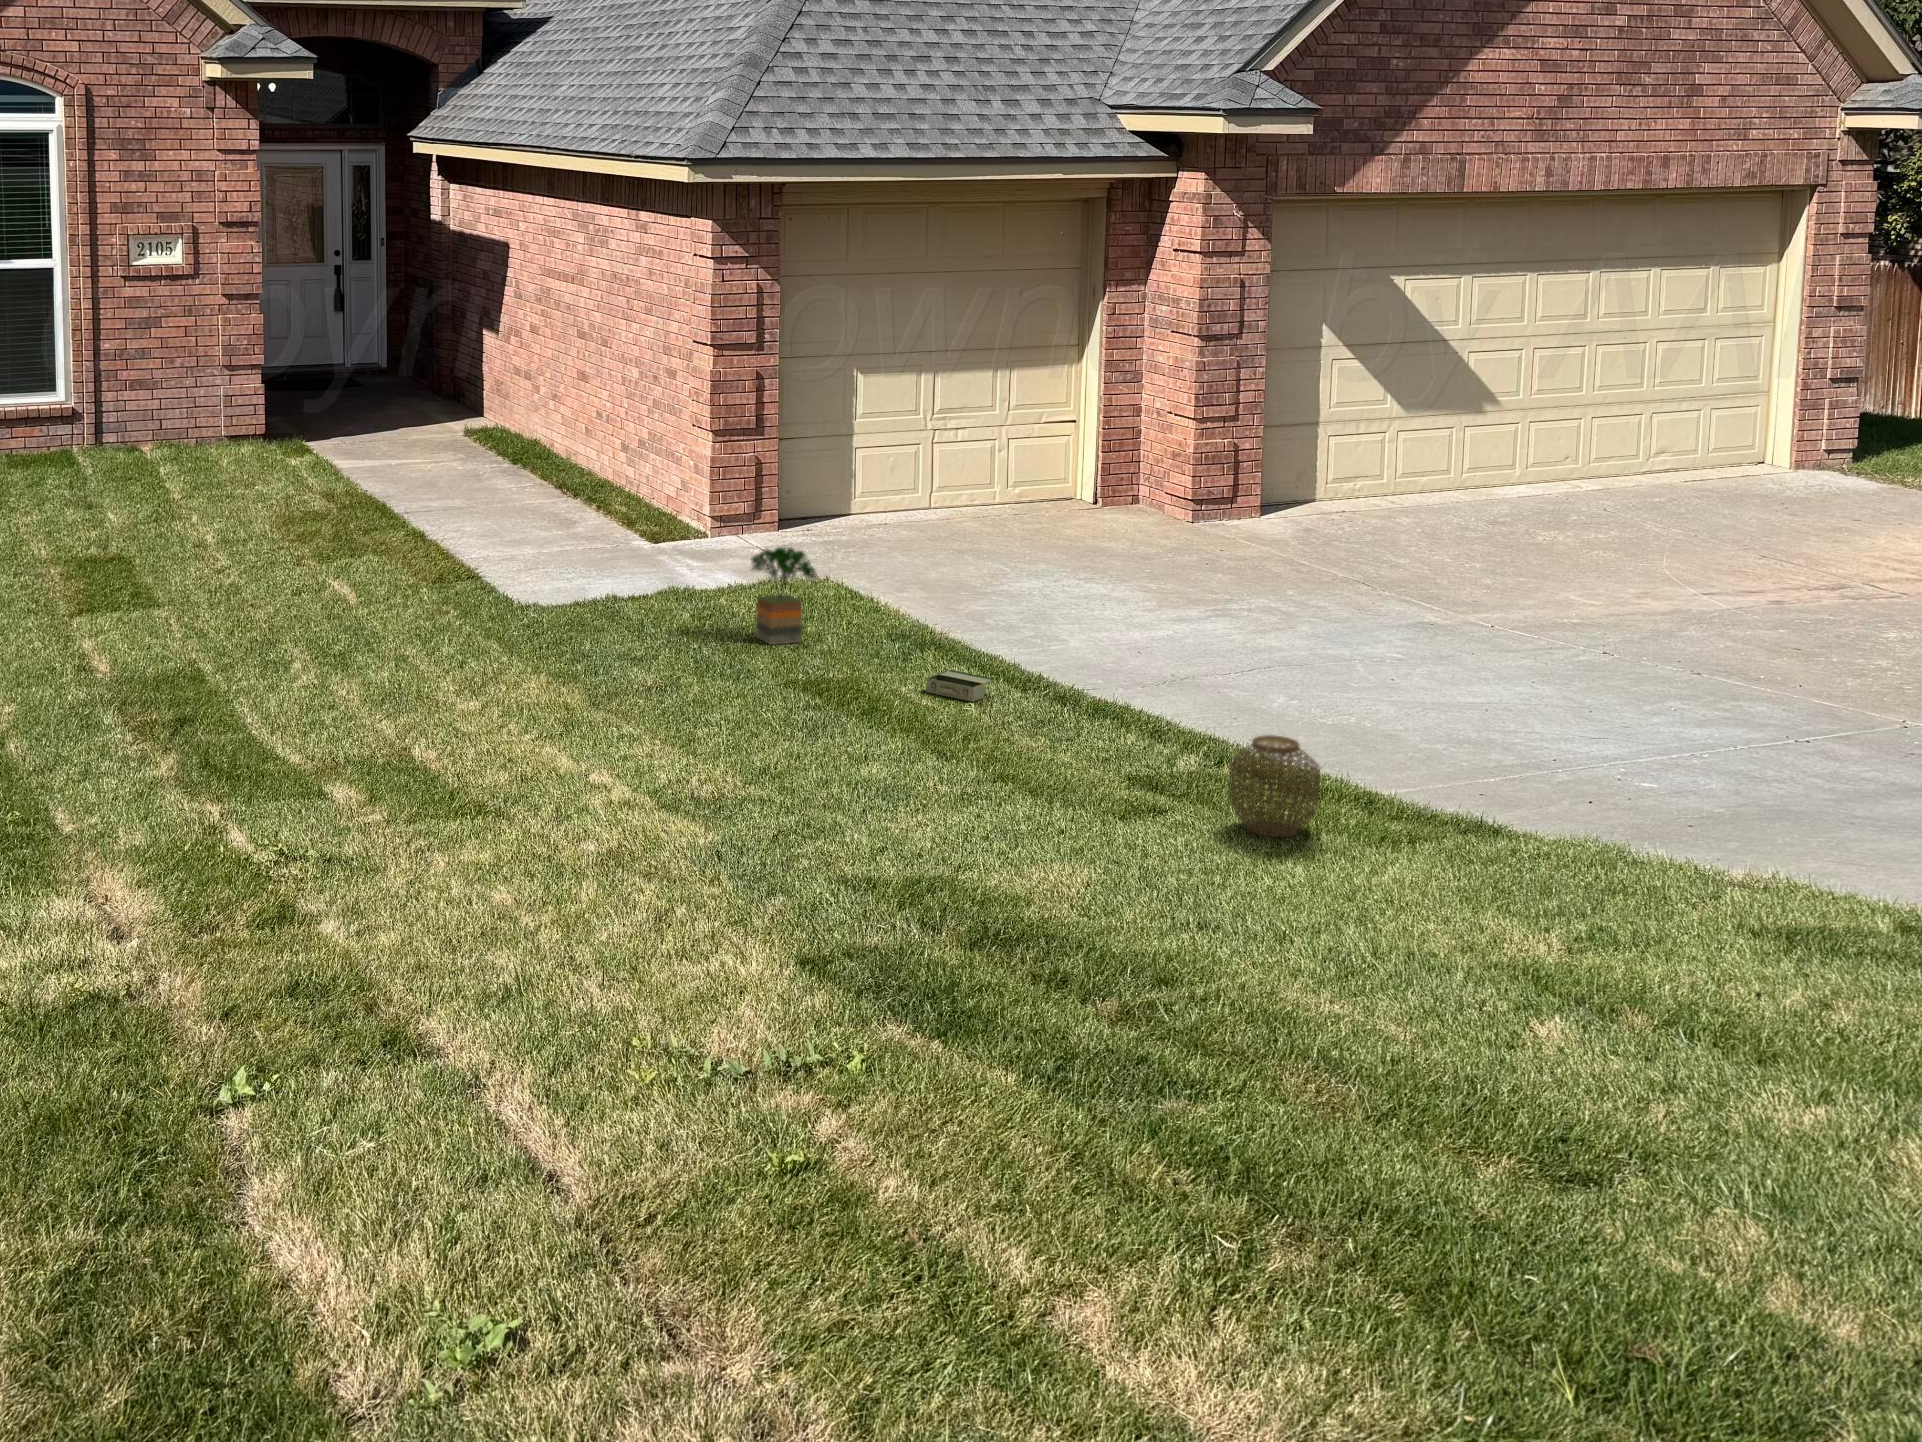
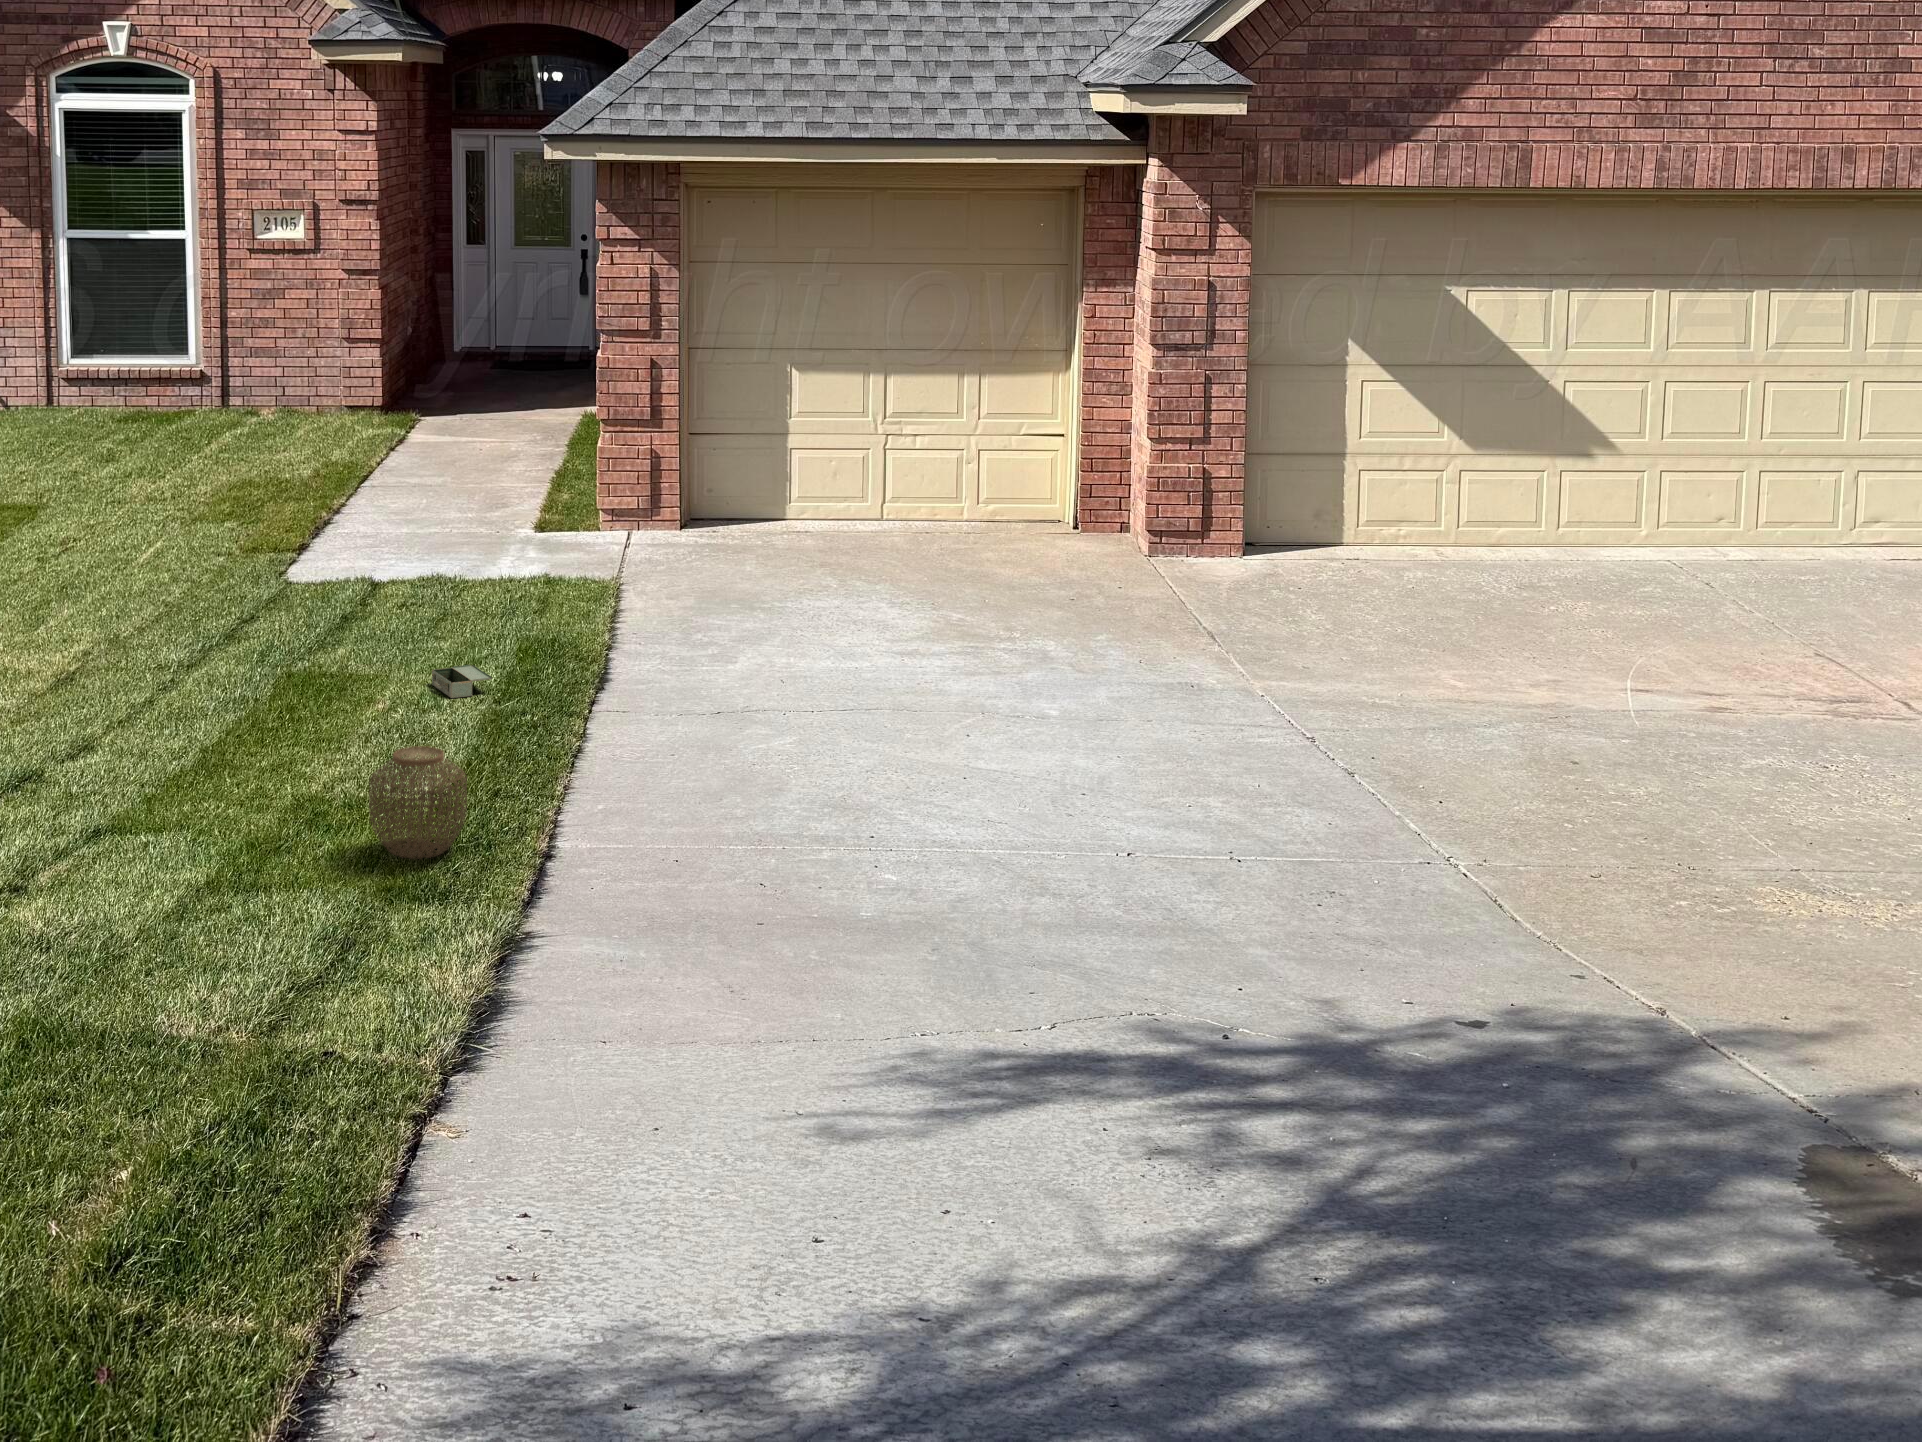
potted tree: present [751,547,817,645] -> none [391,526,458,628]

